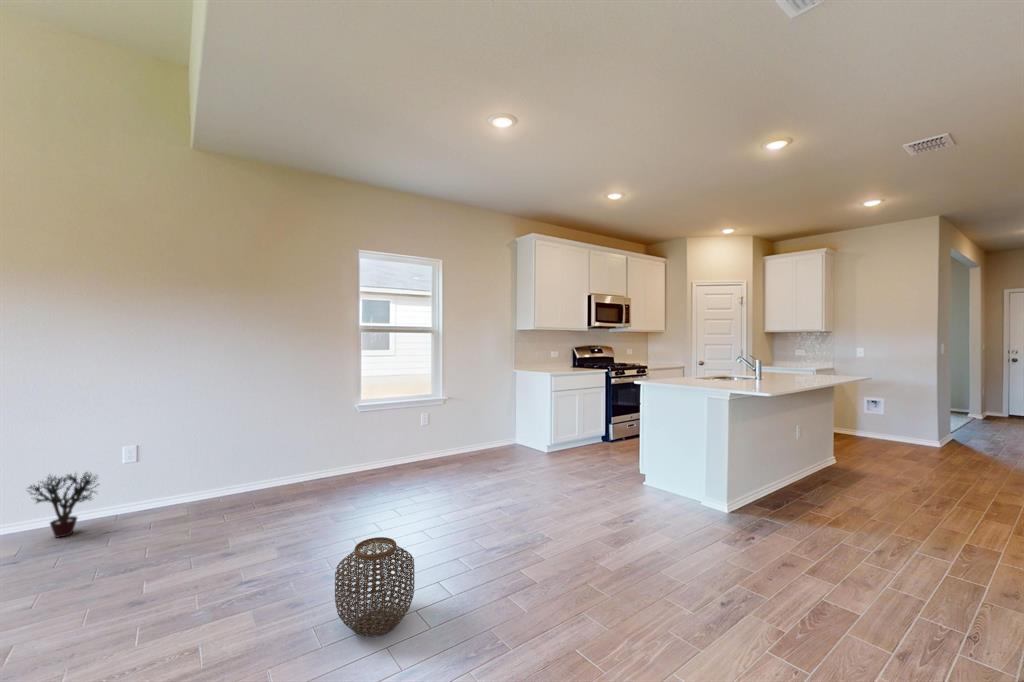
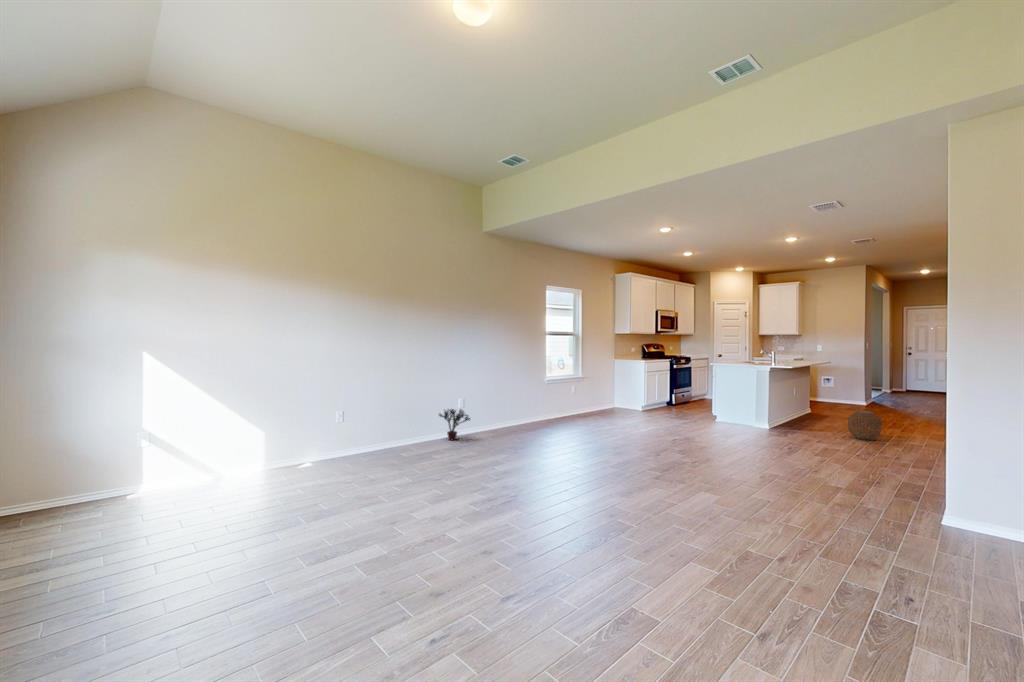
woven basket: present [335,537,415,637] -> present [848,411,882,441]

